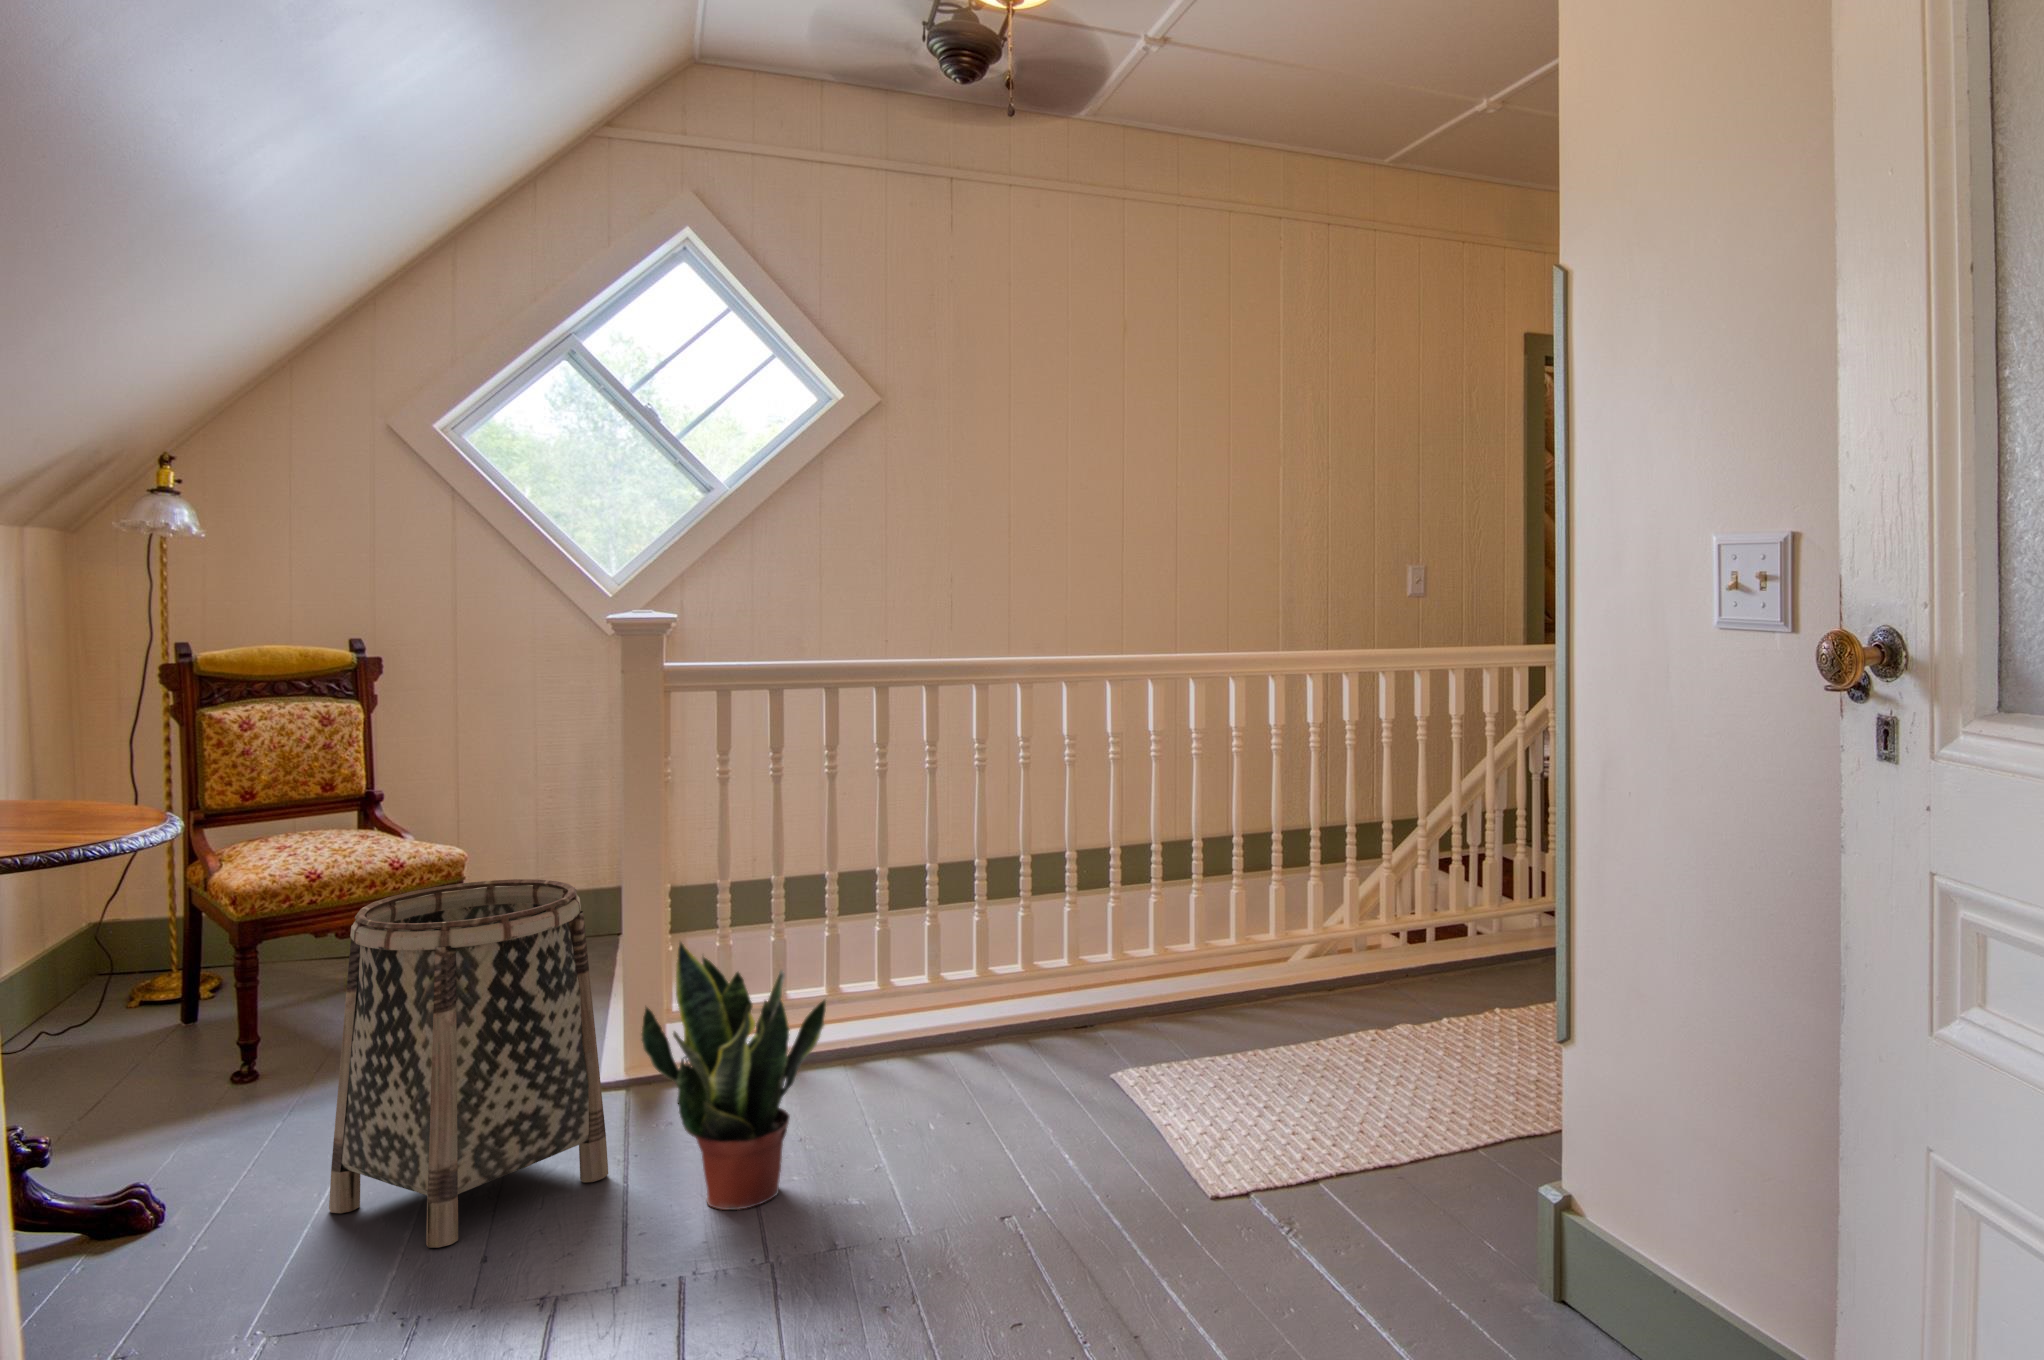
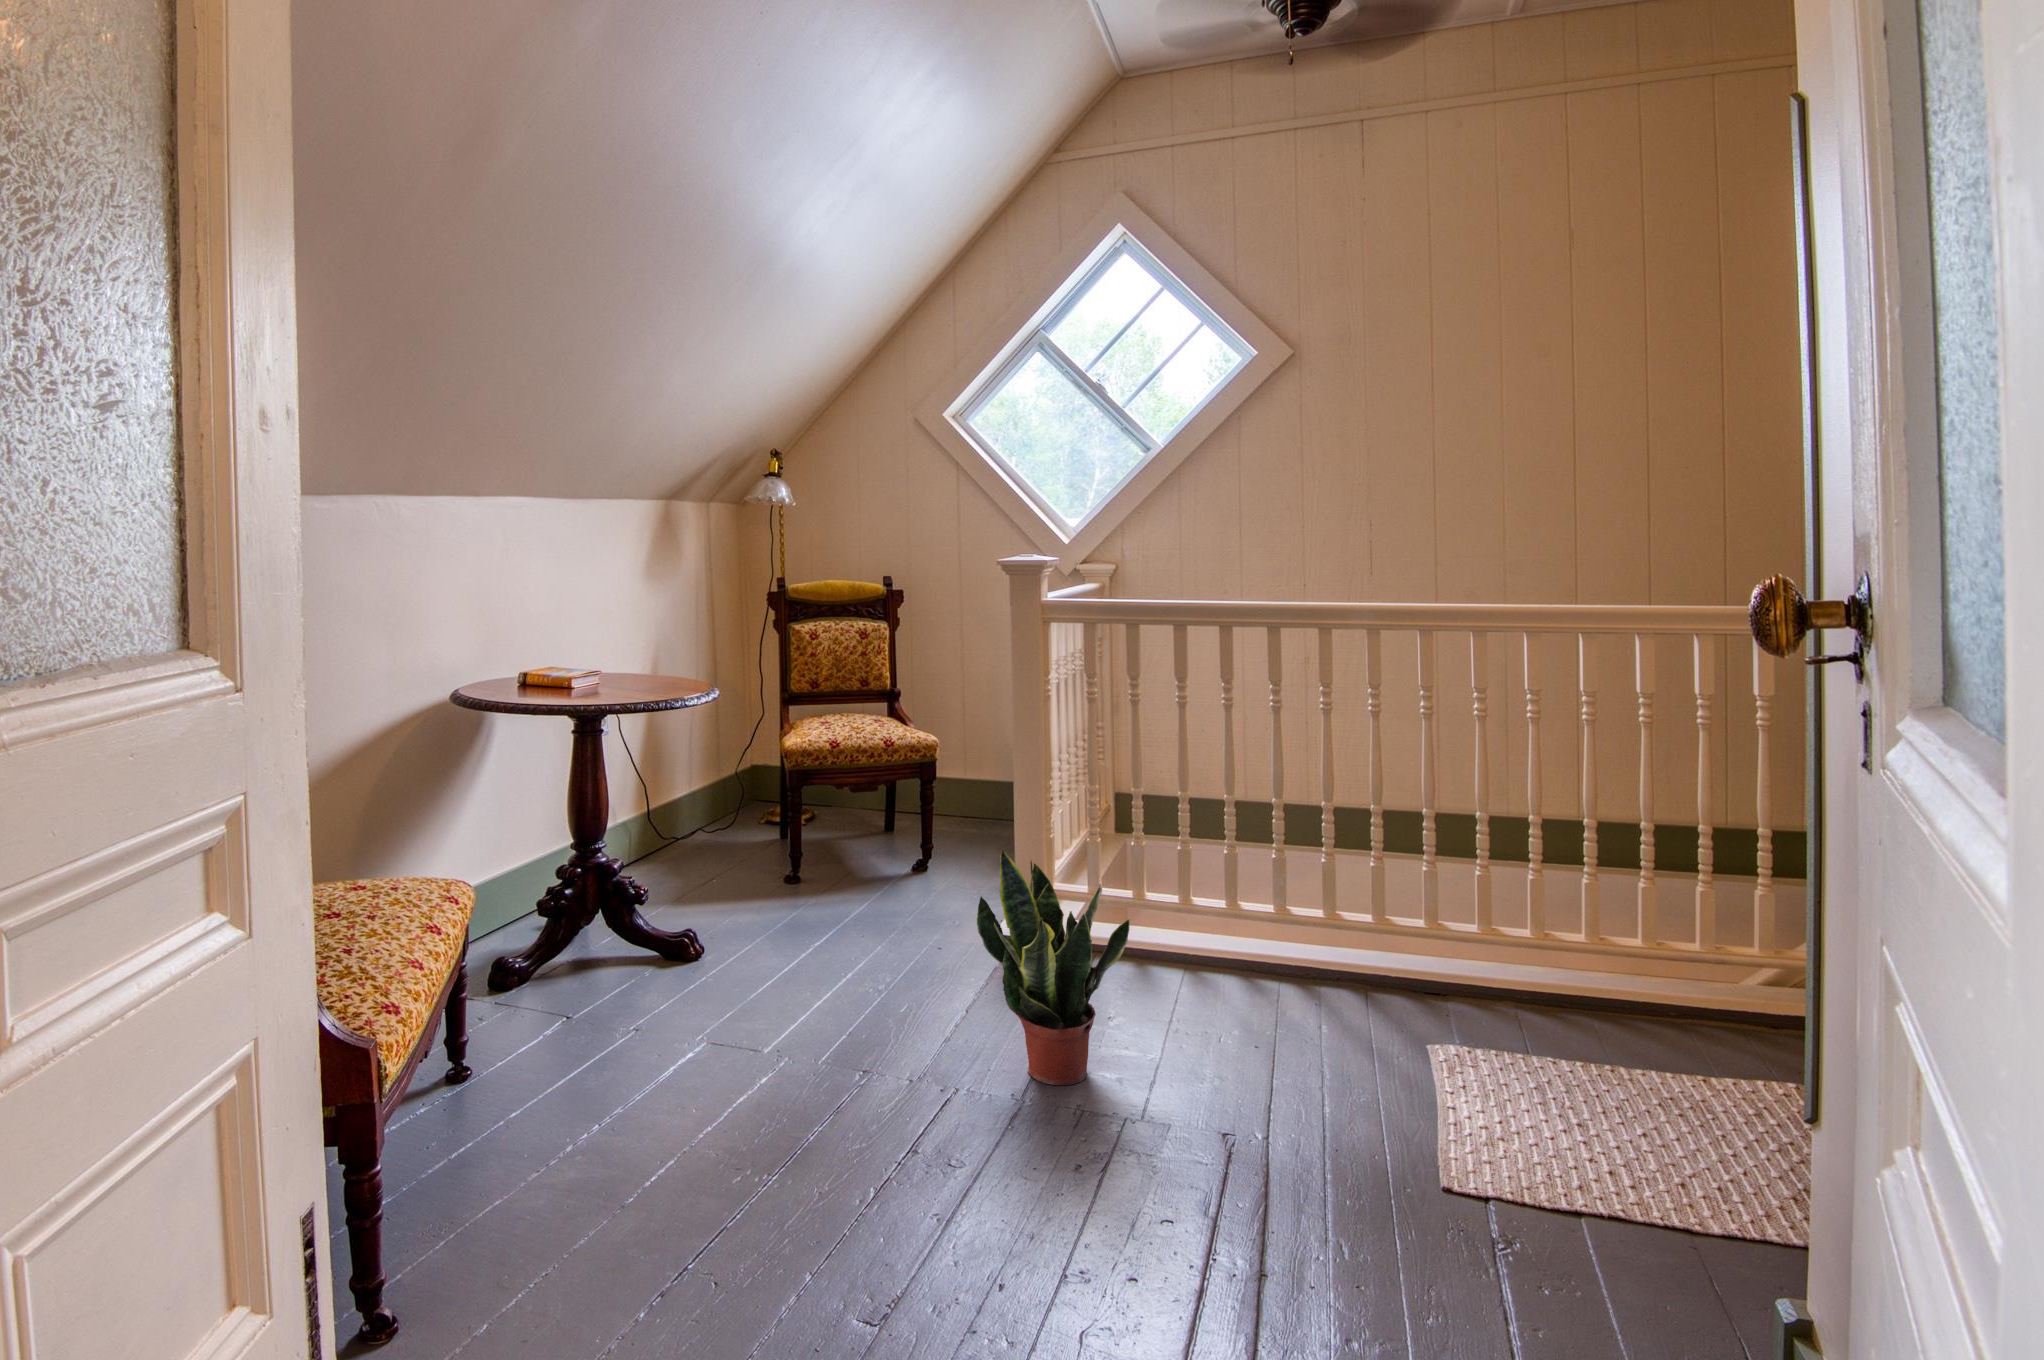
basket: present [329,879,608,1248] -> none [794,772,970,1046]

